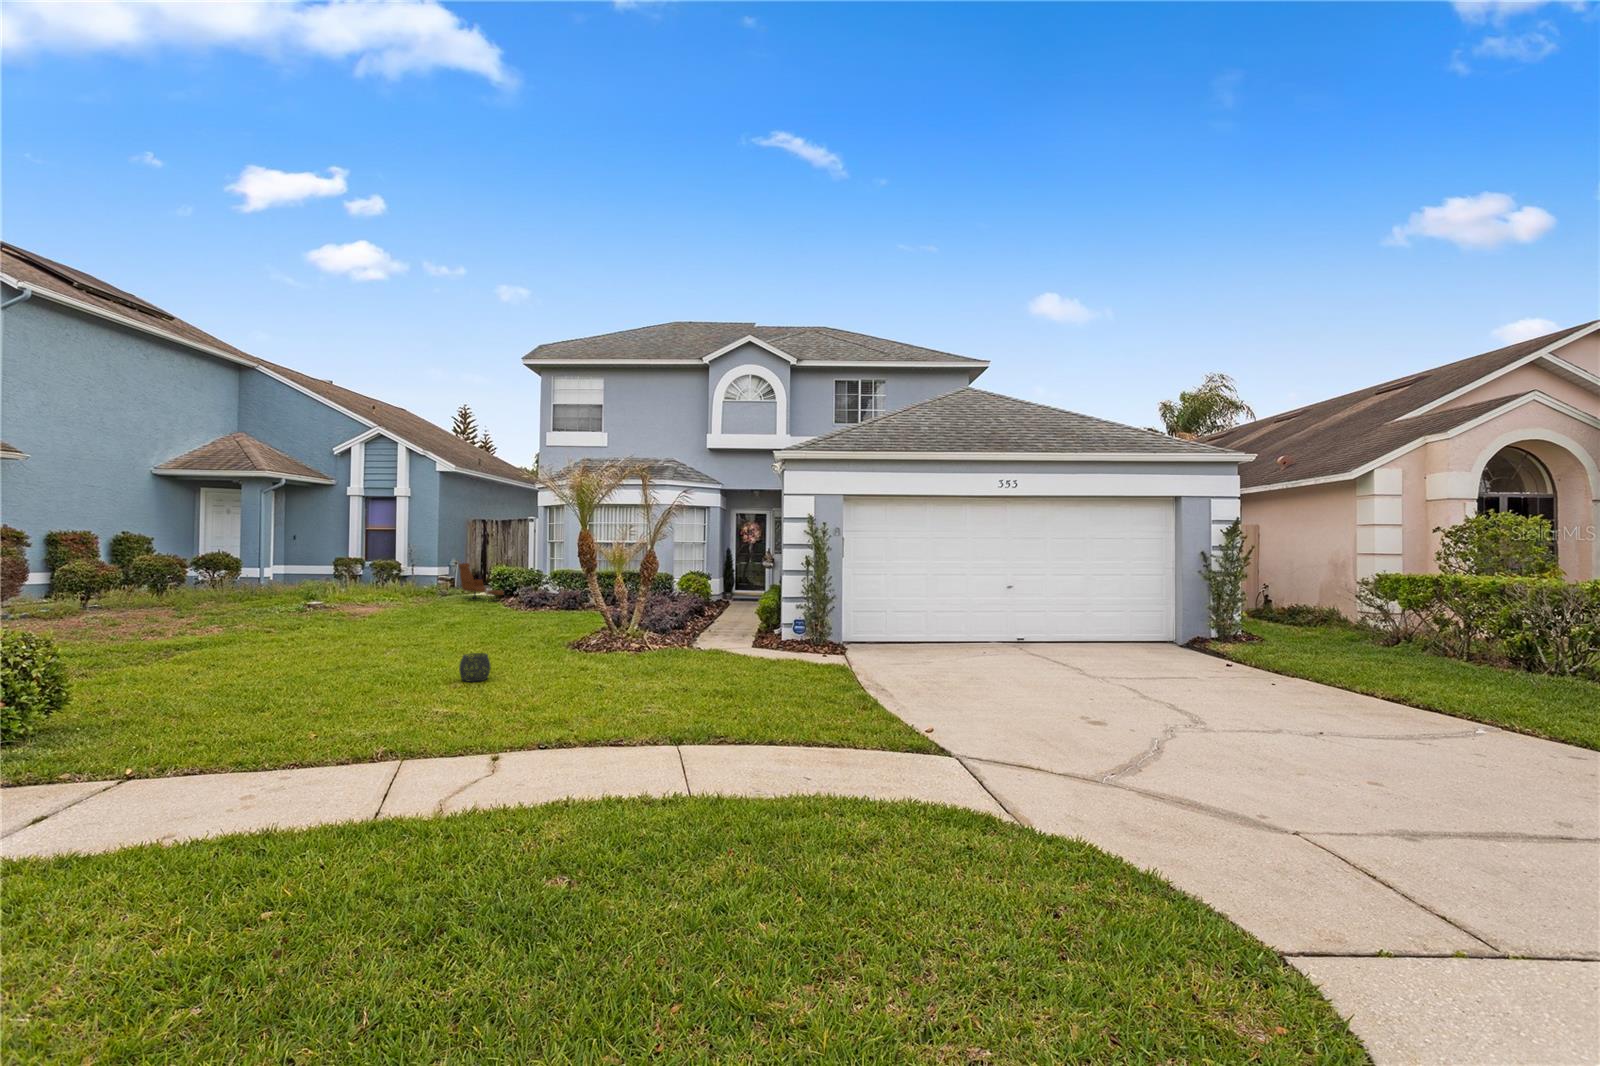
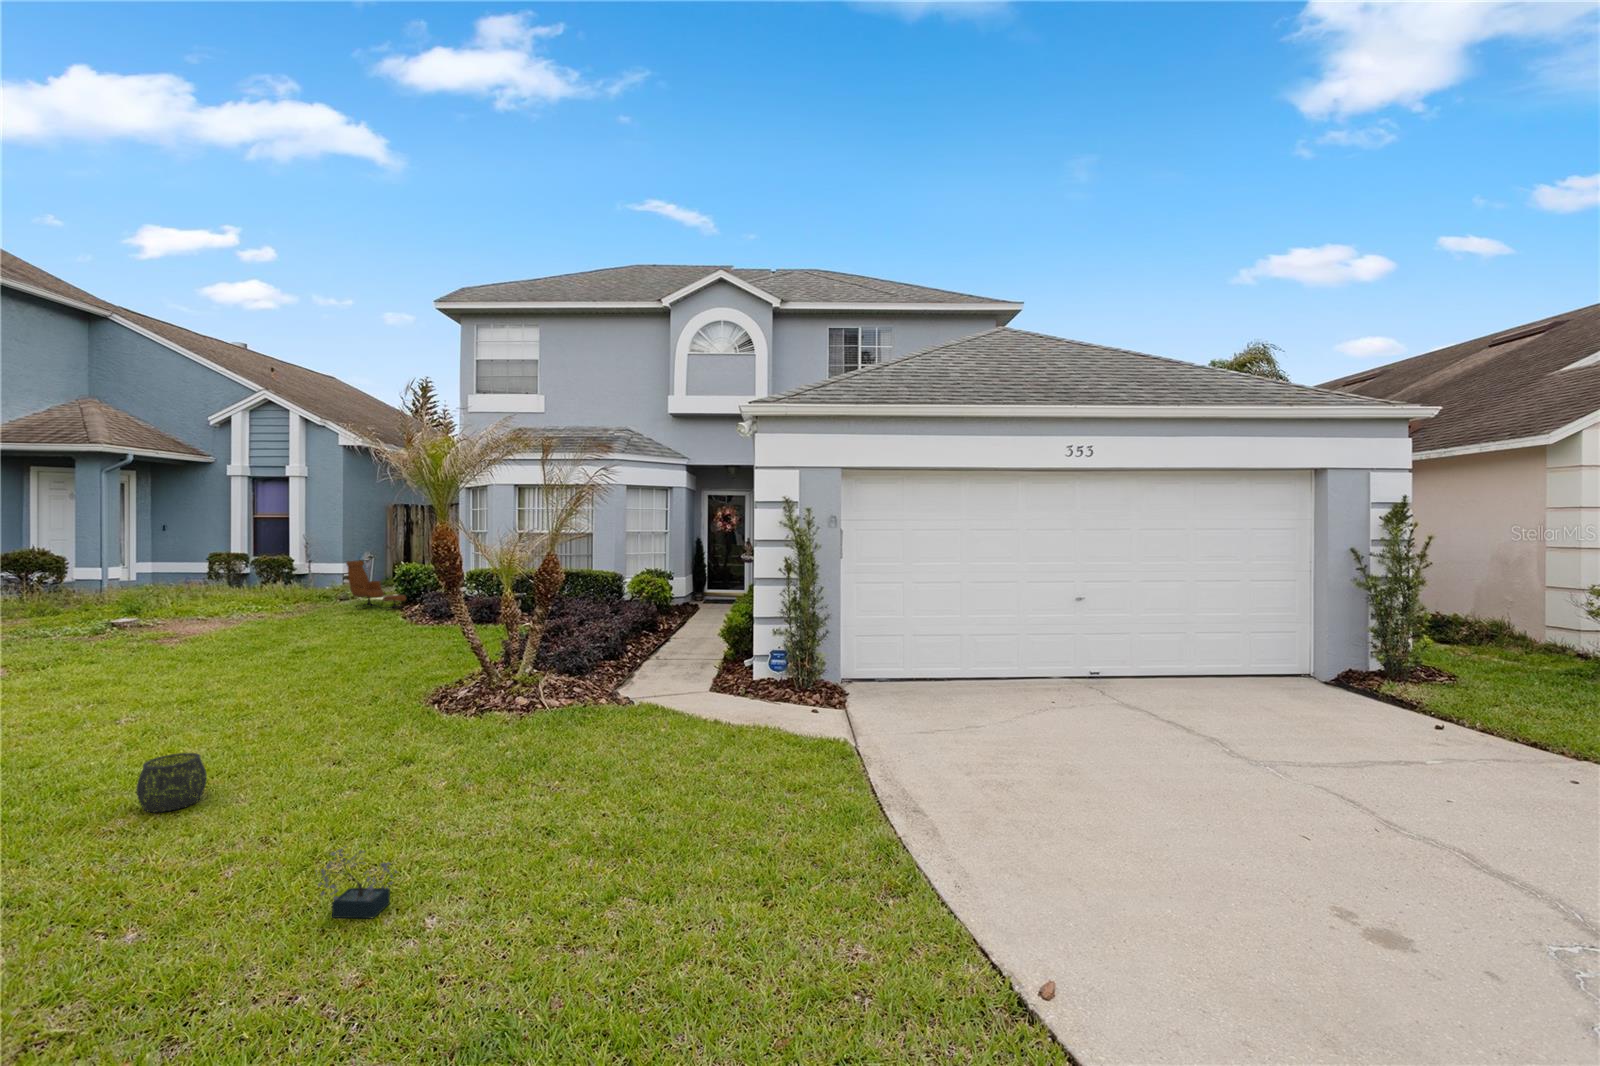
decorative plant: none [593,679,627,710] -> present [316,846,398,918]

